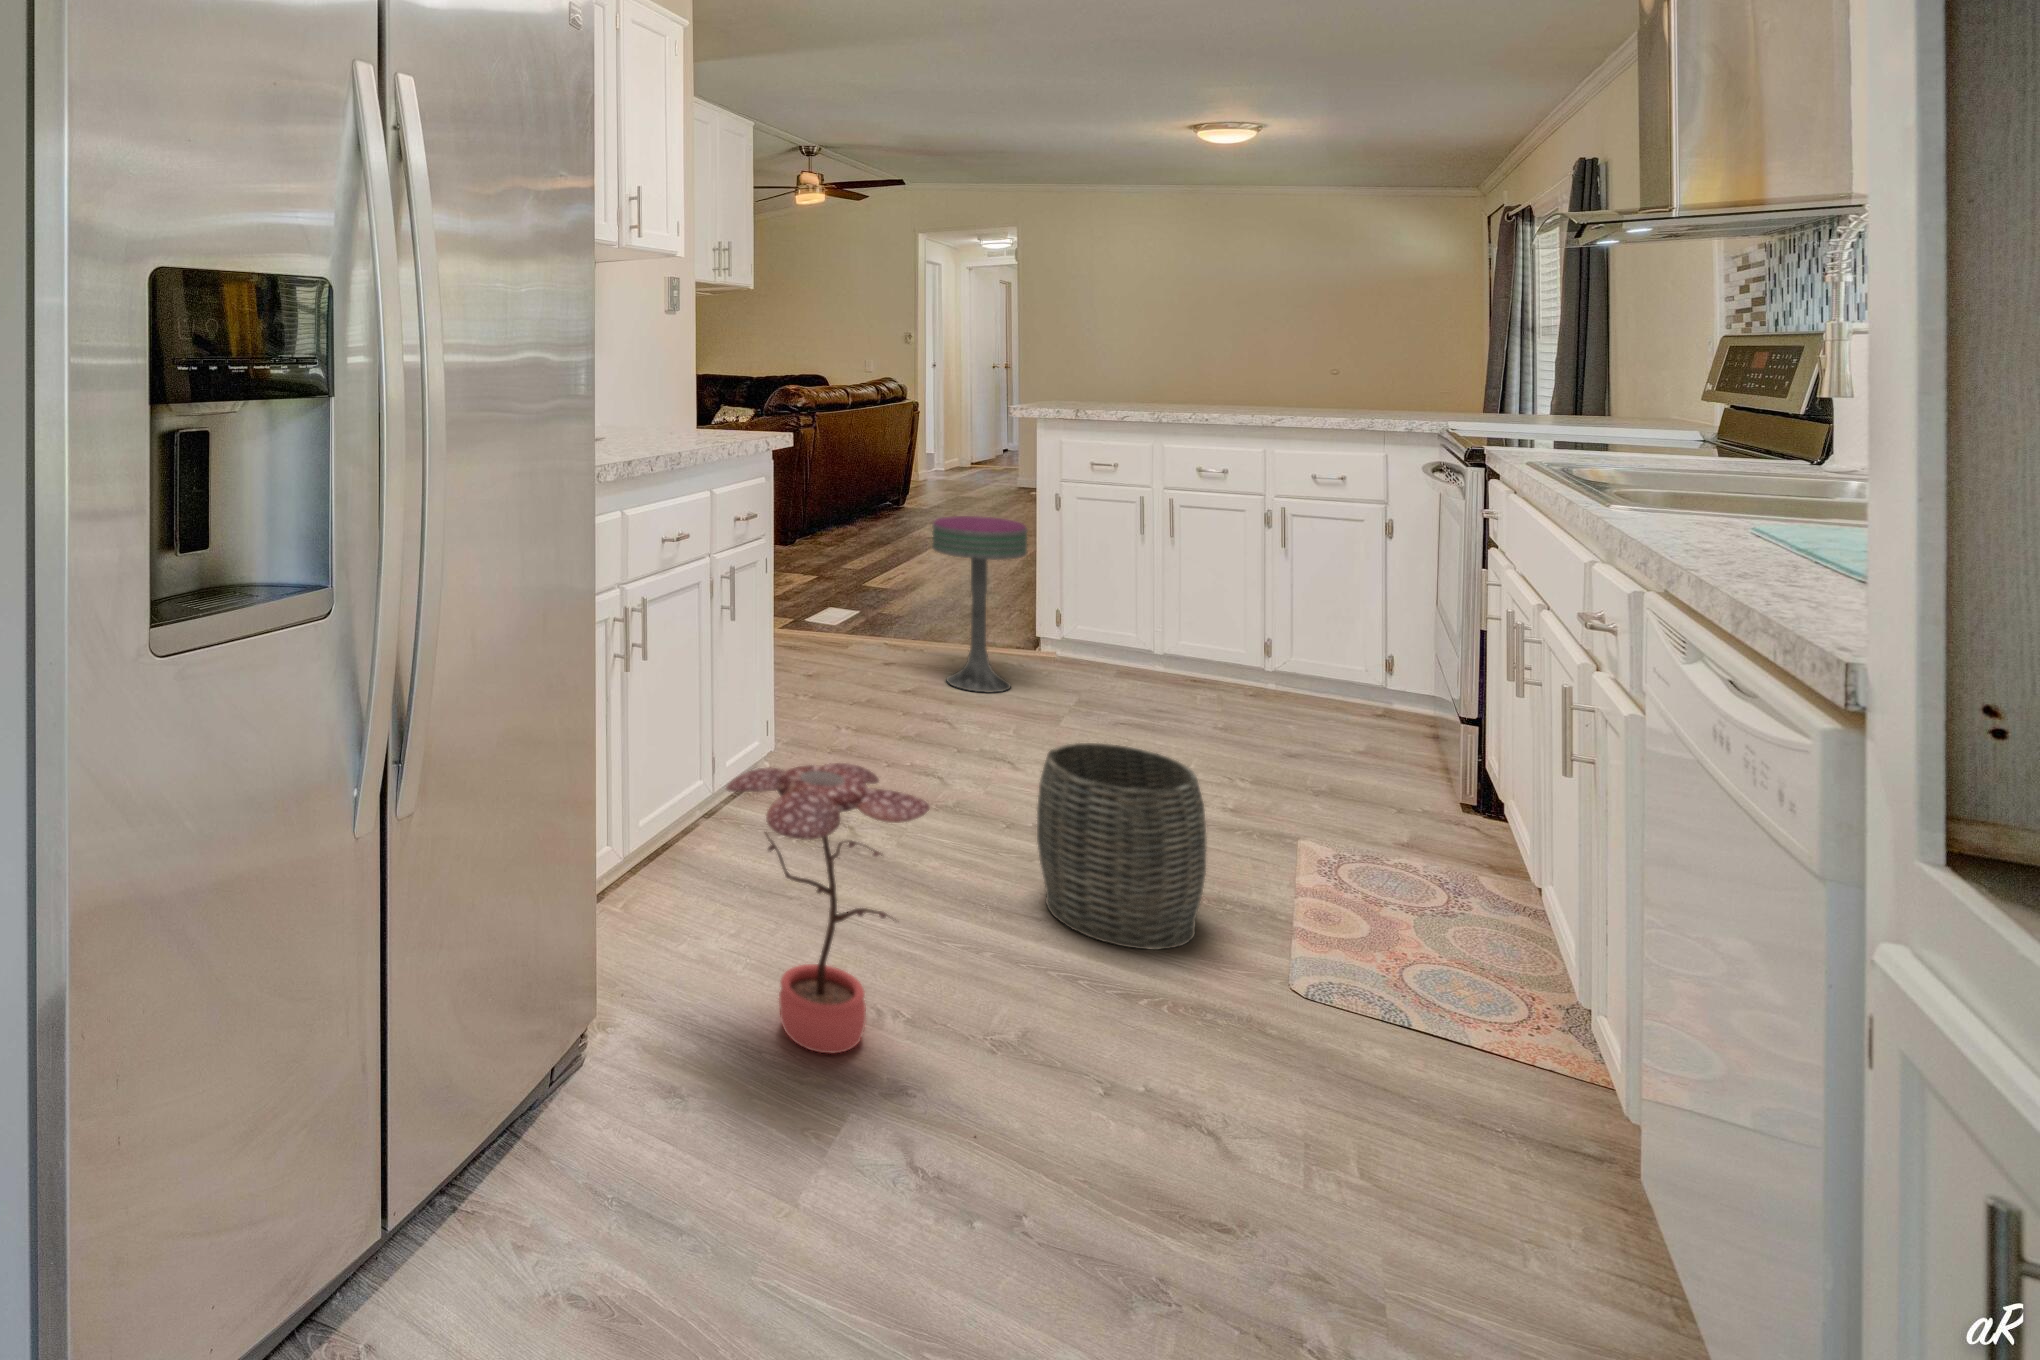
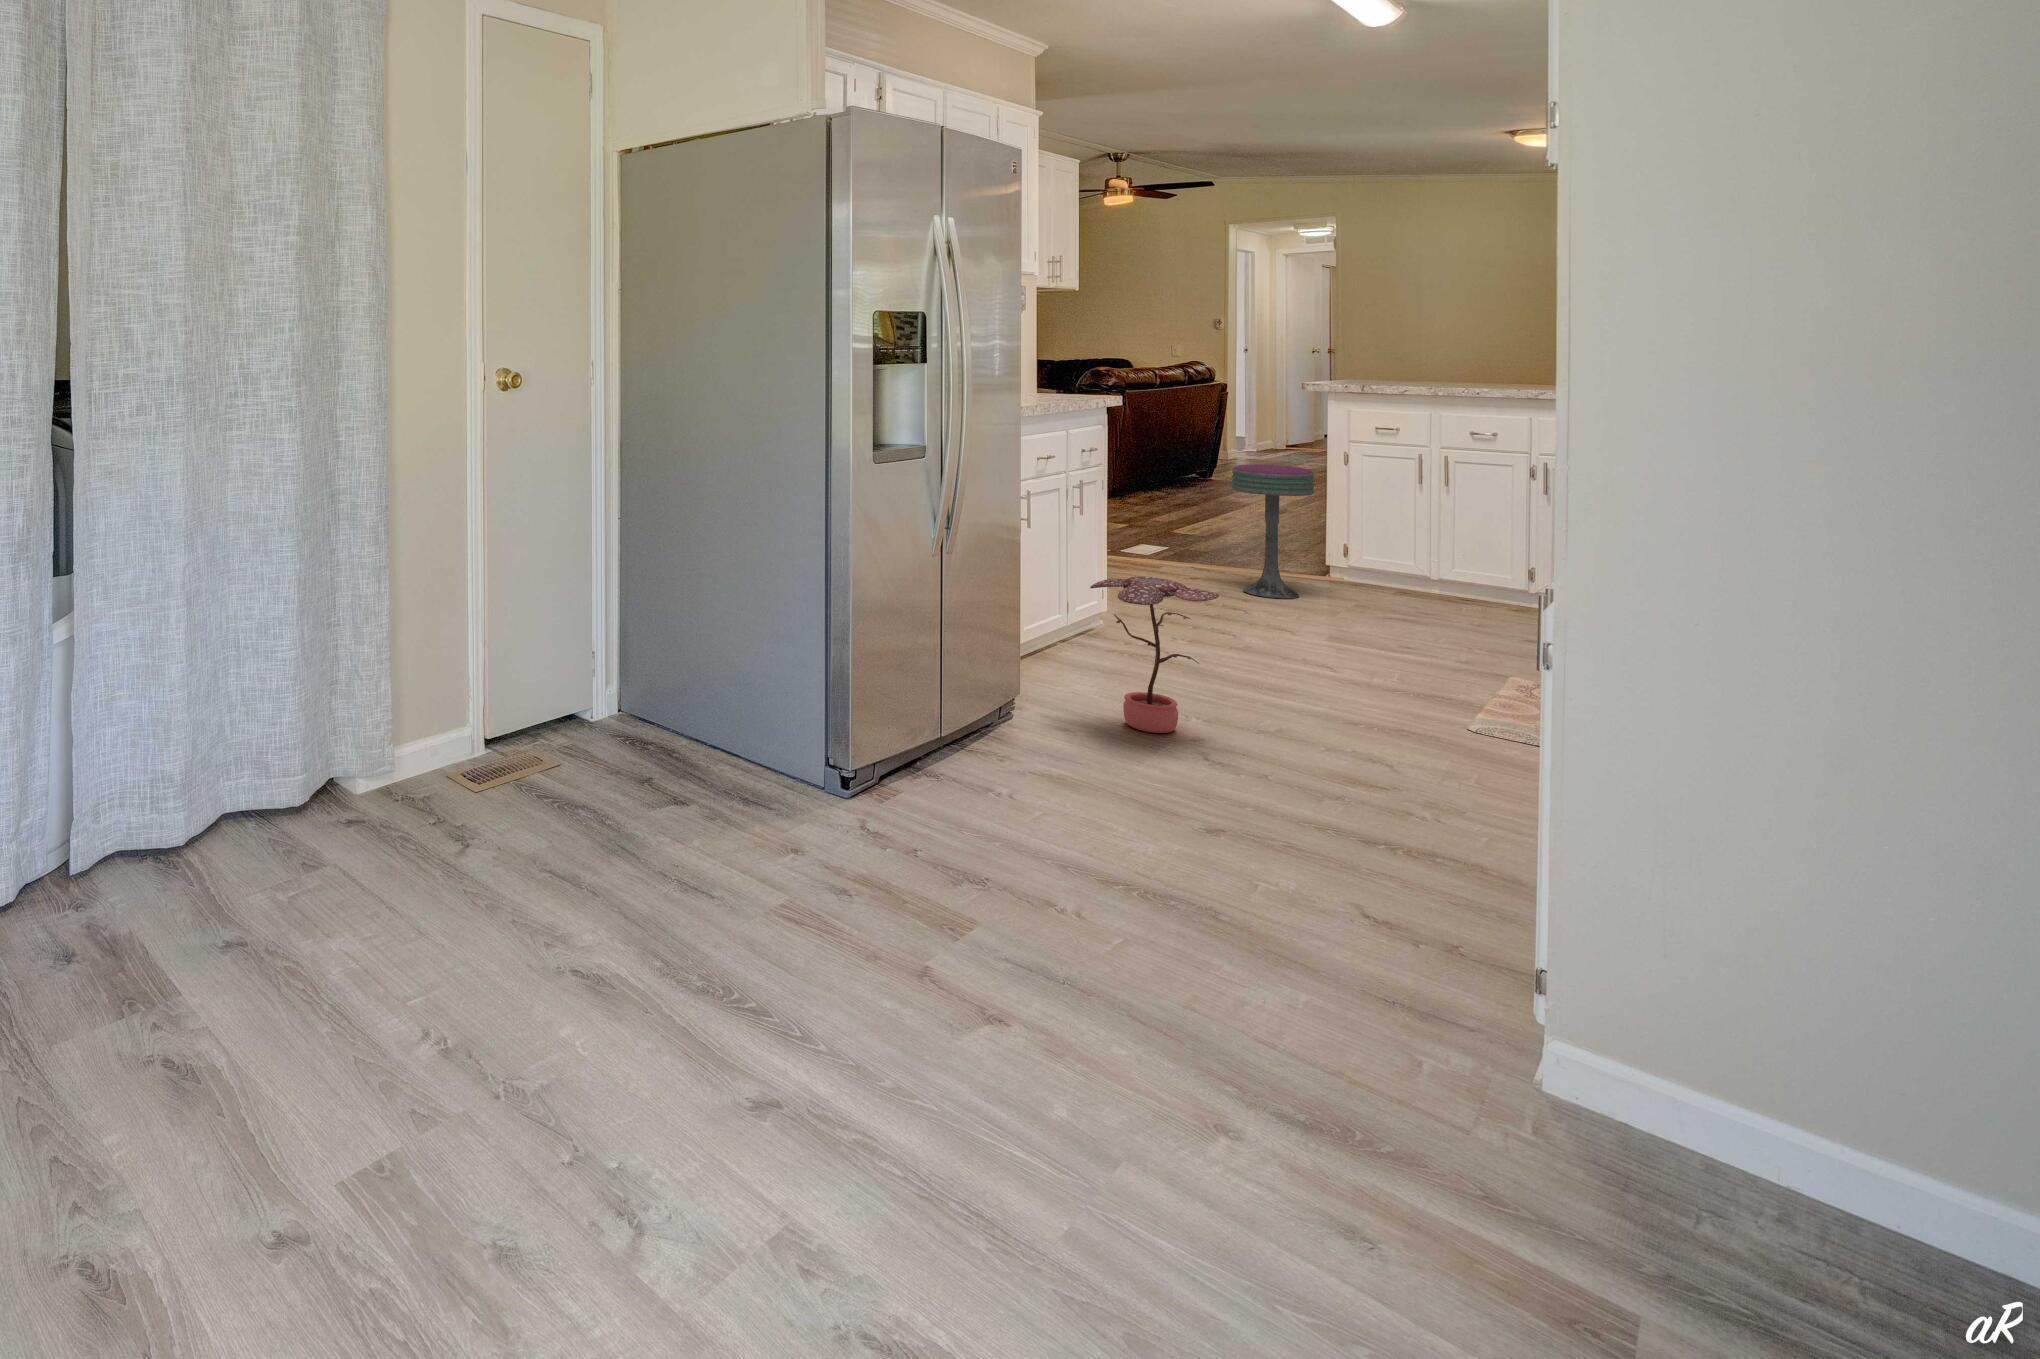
woven basket: present [1037,743,1206,950] -> none [1300,594,1419,715]

